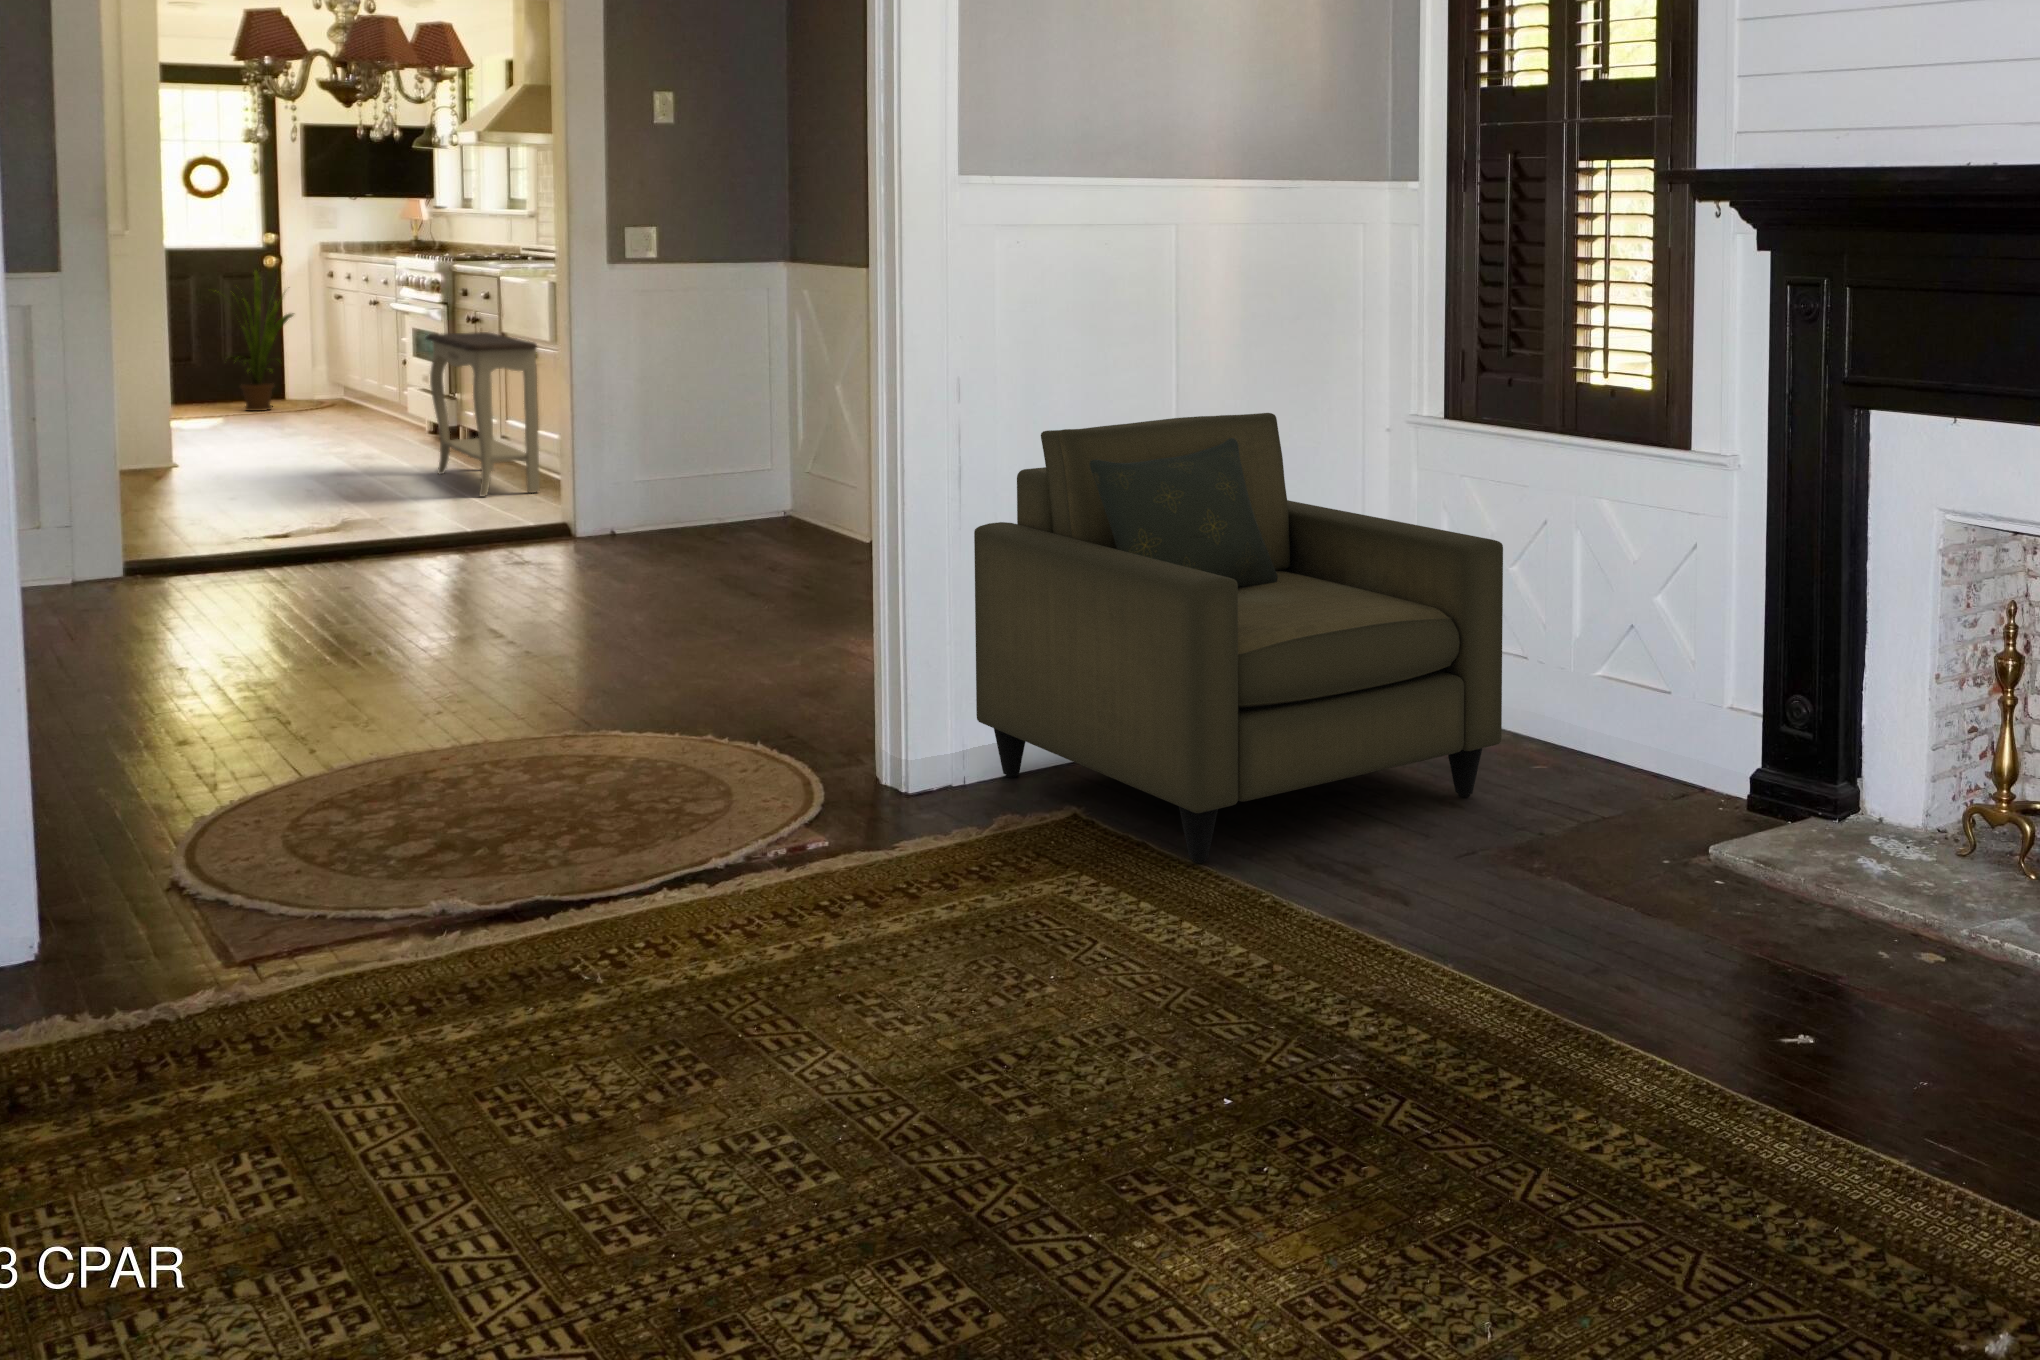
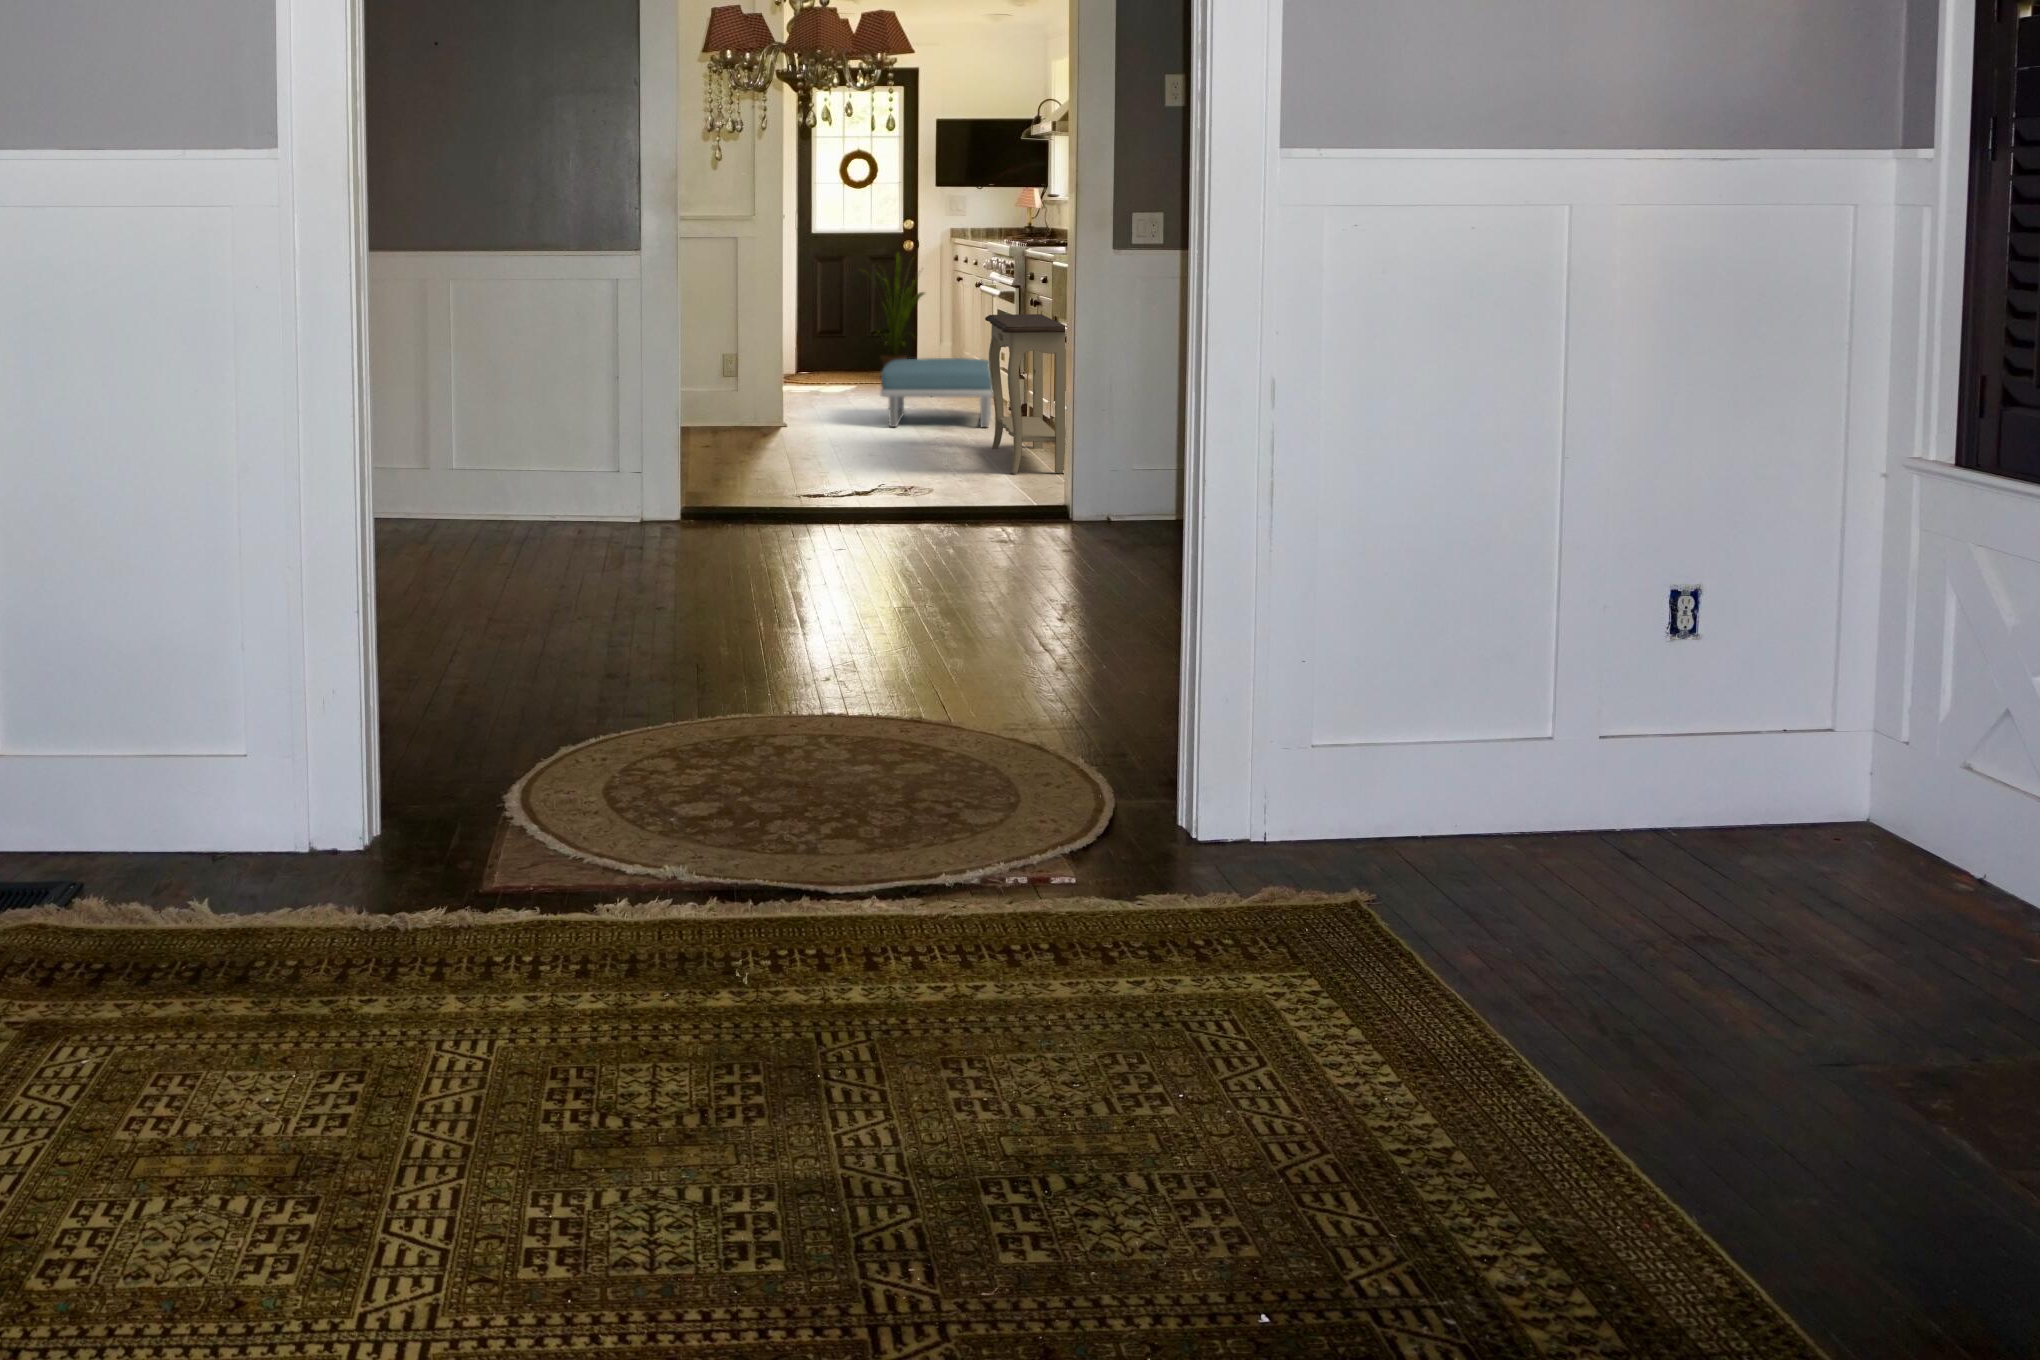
footstool: none [283,383,425,460] -> present [881,358,993,427]
armchair: present [974,413,1503,863] -> none [1273,445,1953,999]

